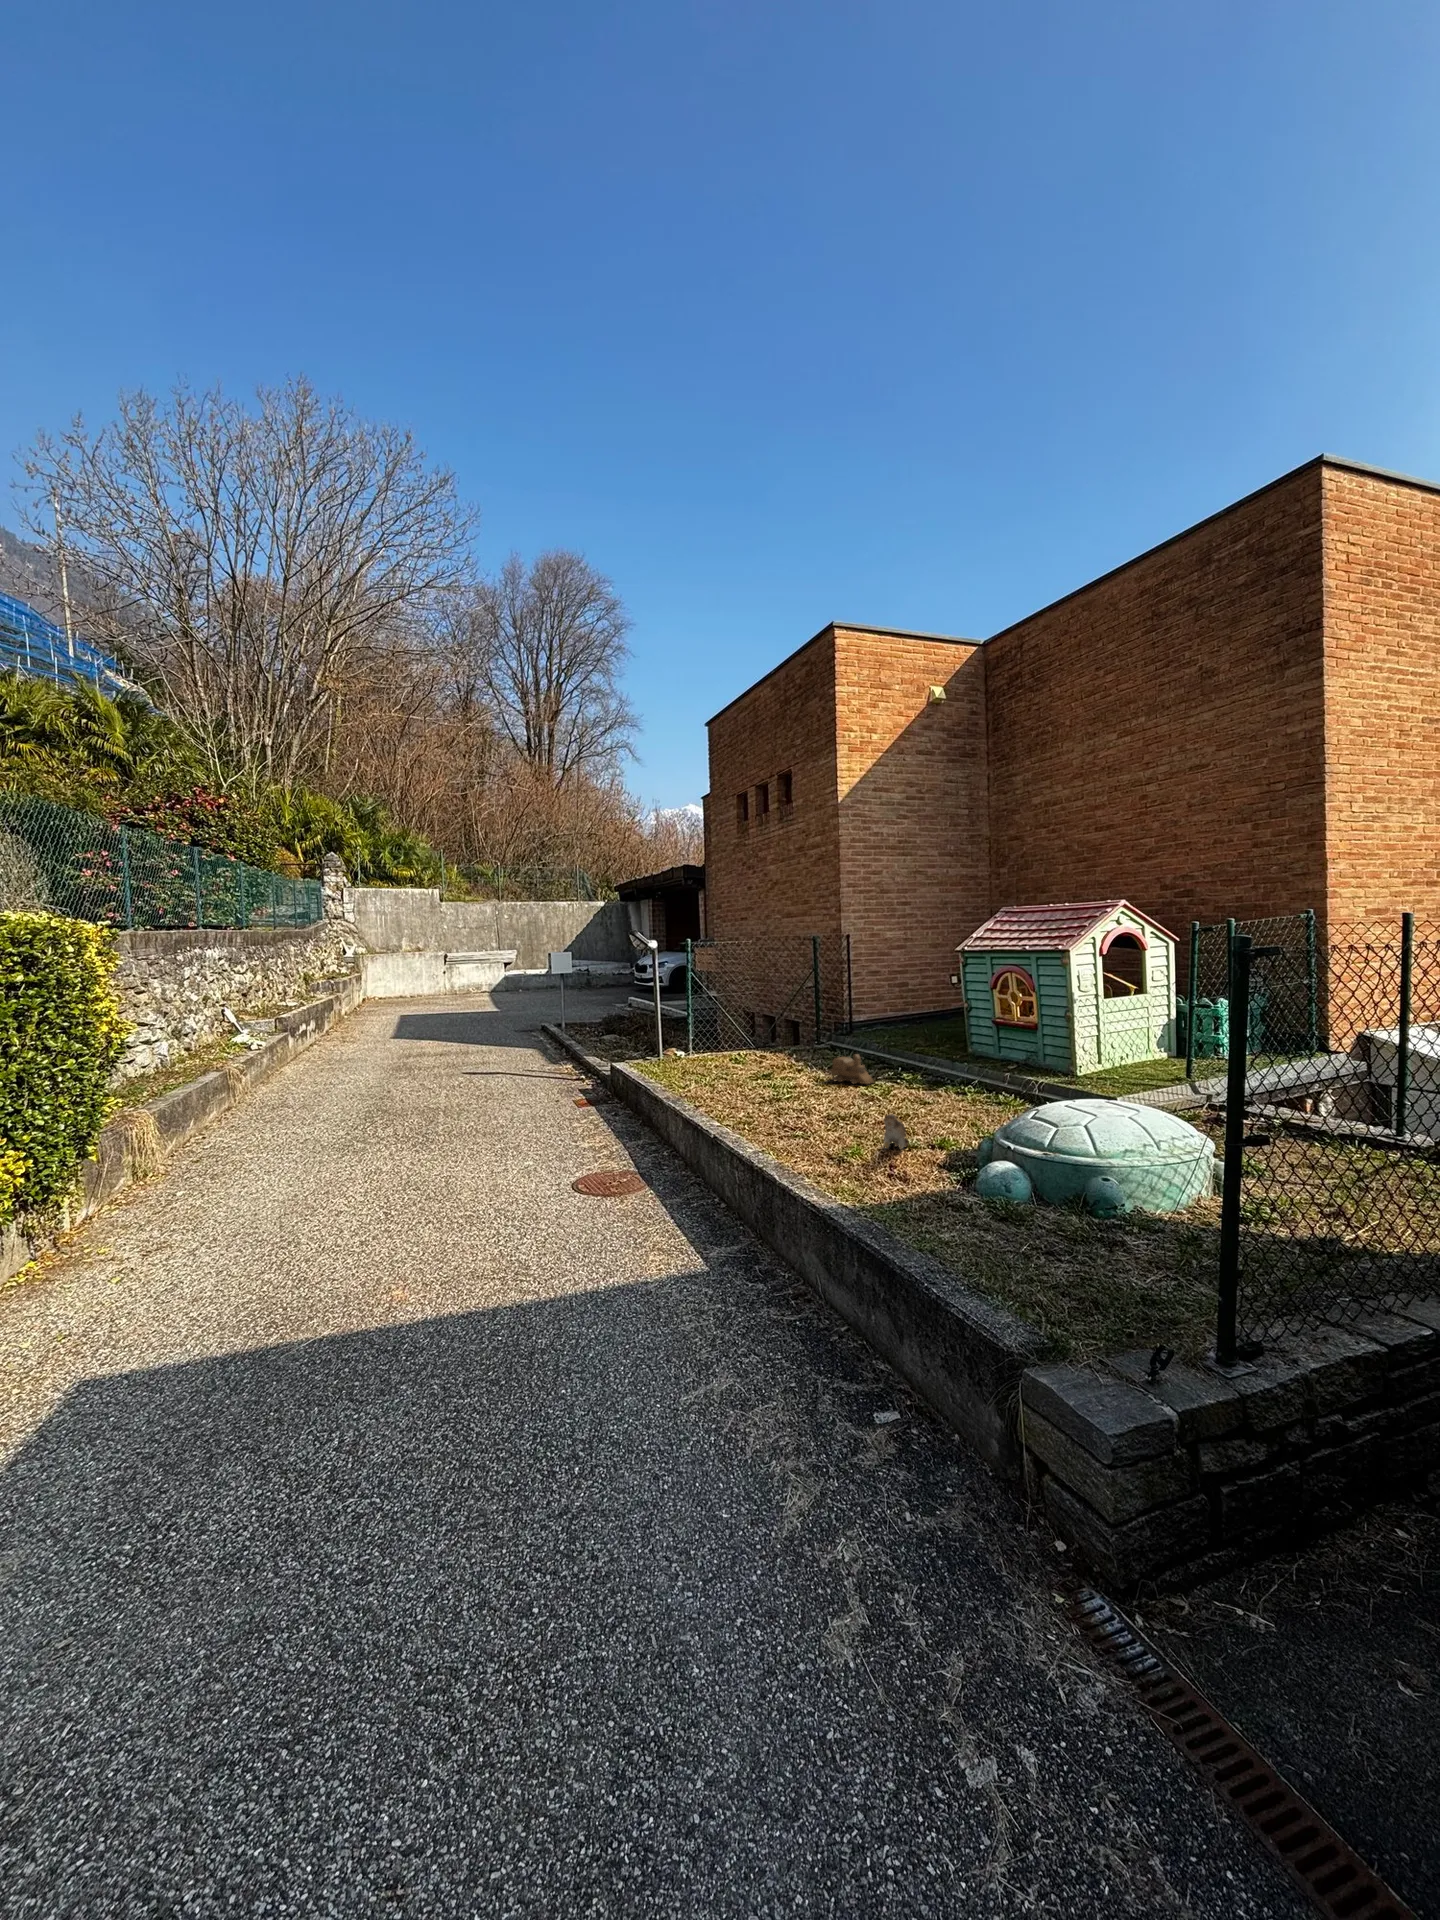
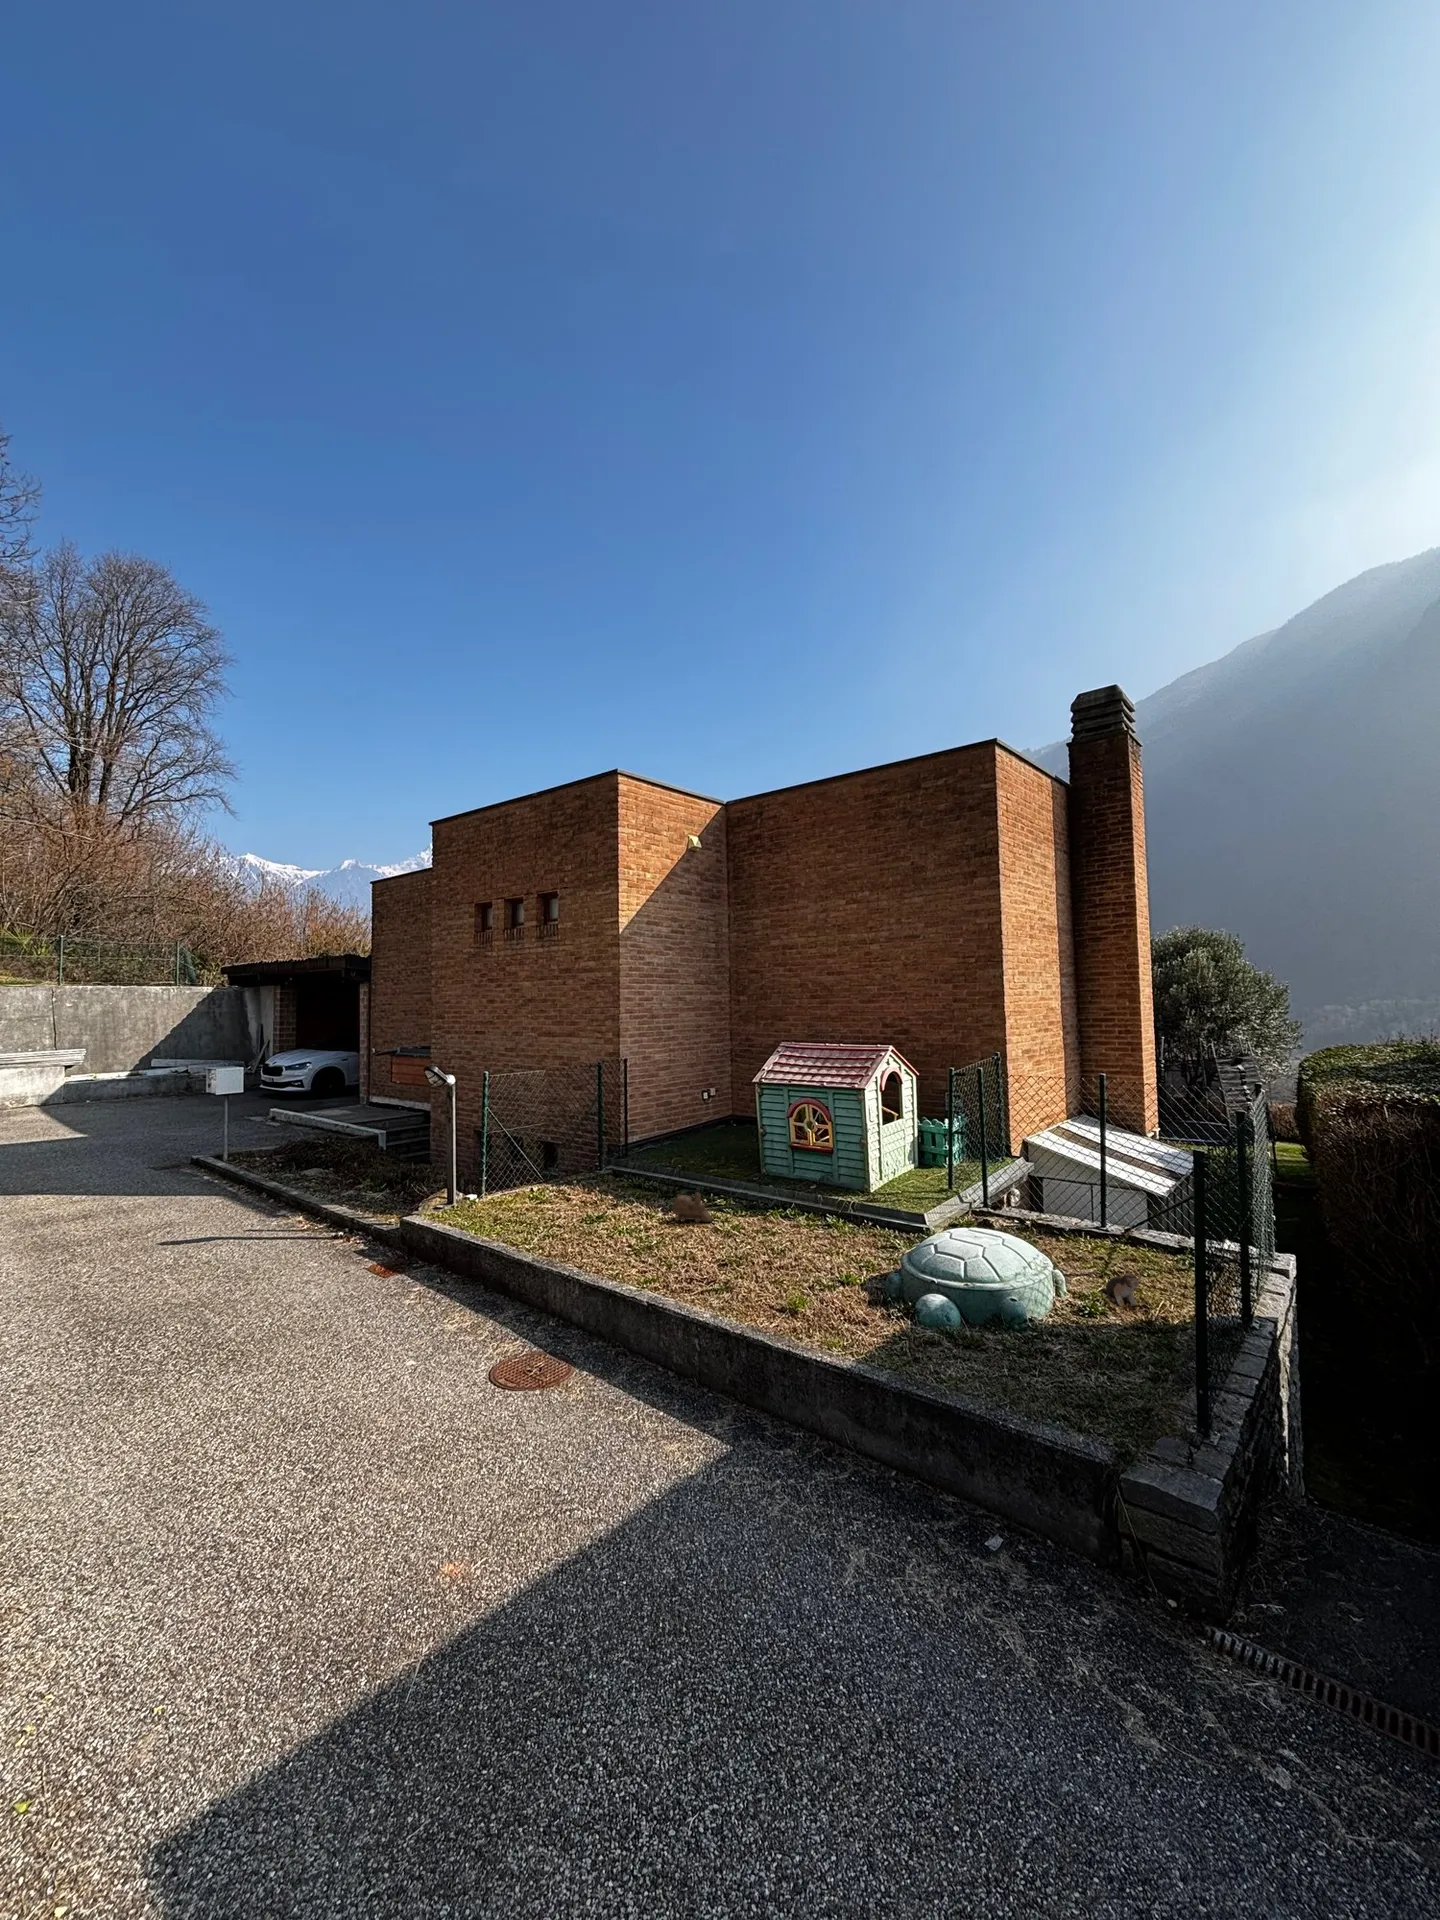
plush toy: present [884,1114,909,1149] -> present [1102,1273,1142,1307]

